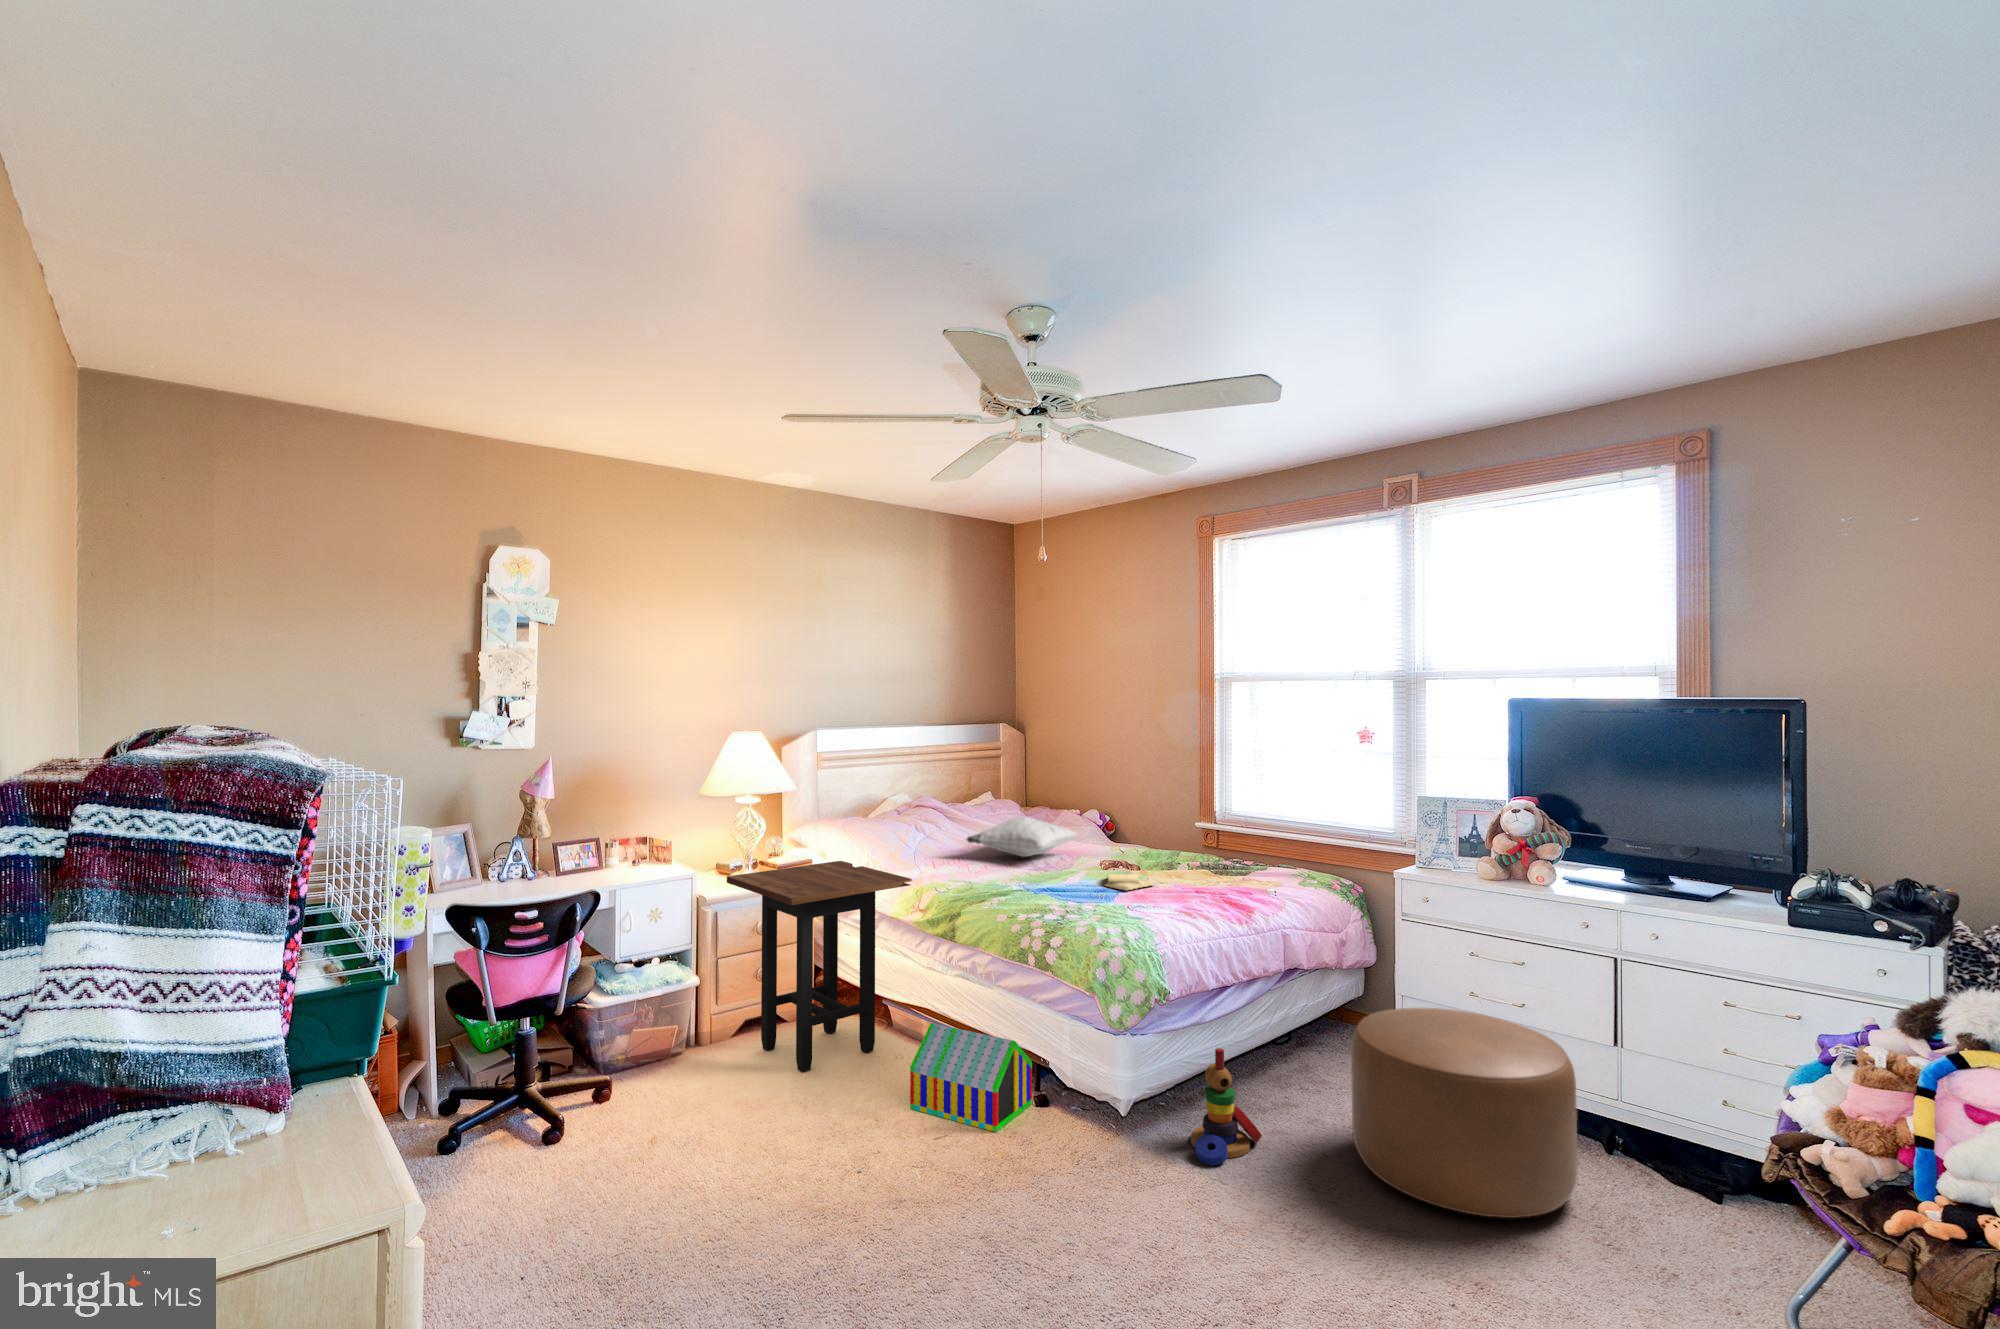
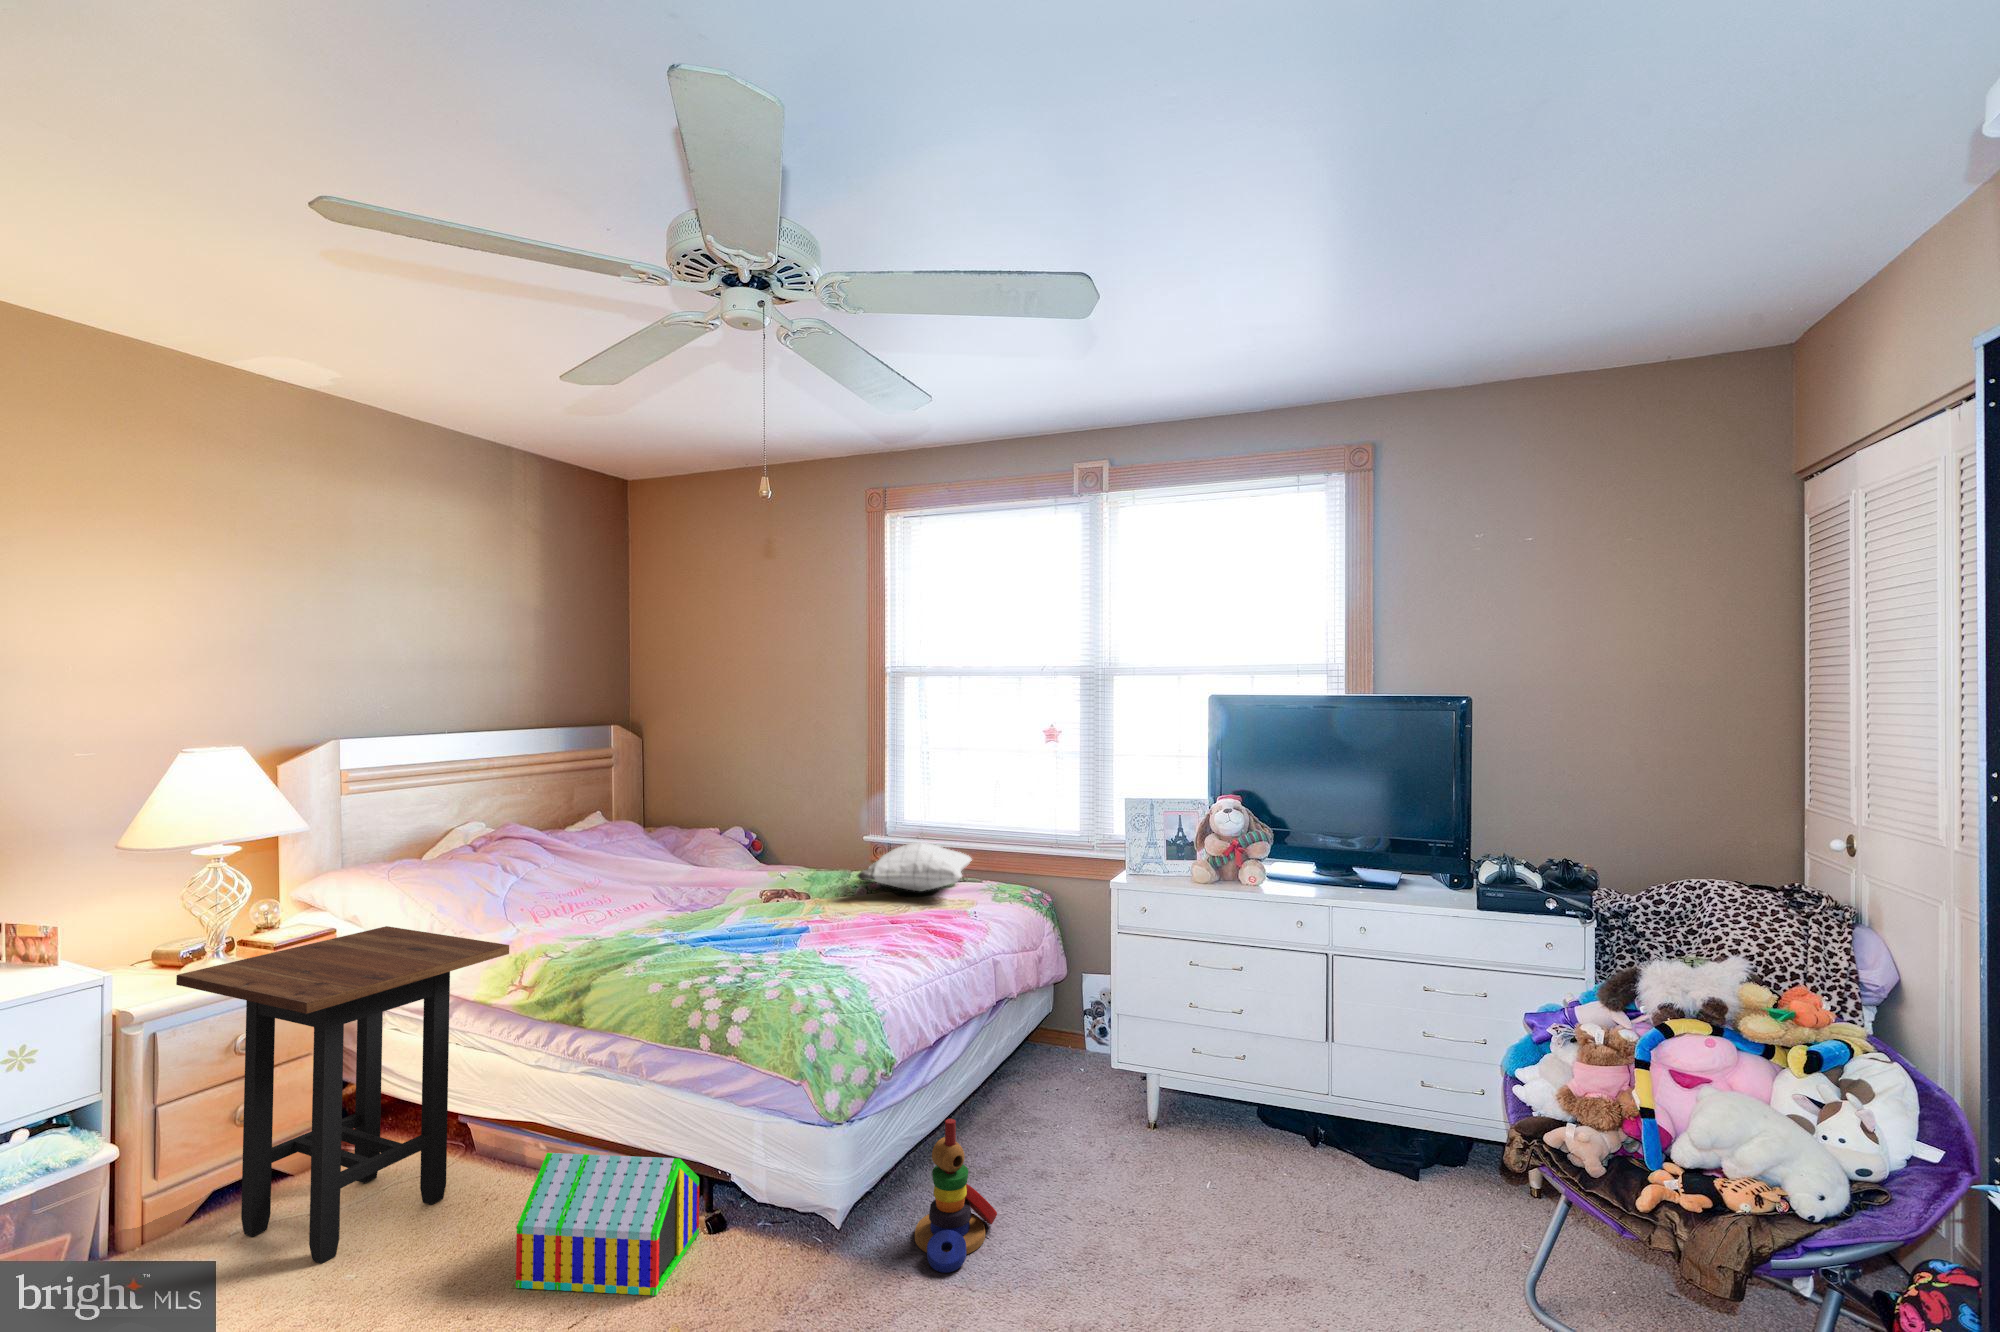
pillow: present [967,817,1077,857] -> present [857,843,972,892]
diary: present [1105,874,1153,891] -> none [779,907,841,930]
ottoman: present [1351,1008,1578,1218] -> none [1094,1027,1319,1265]

